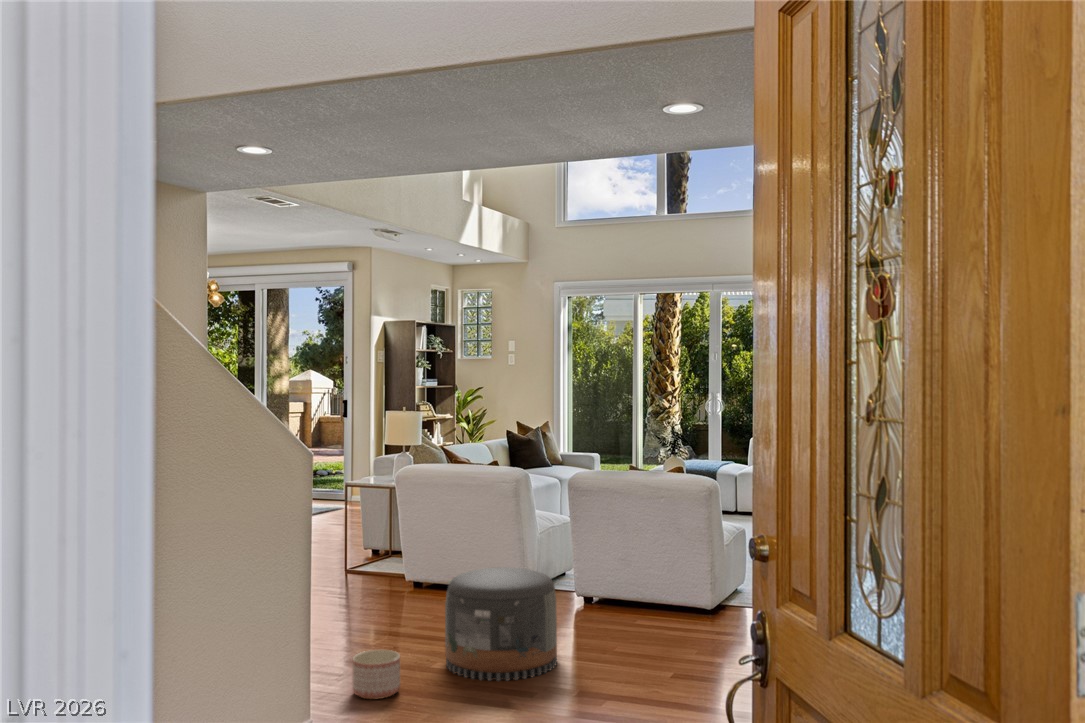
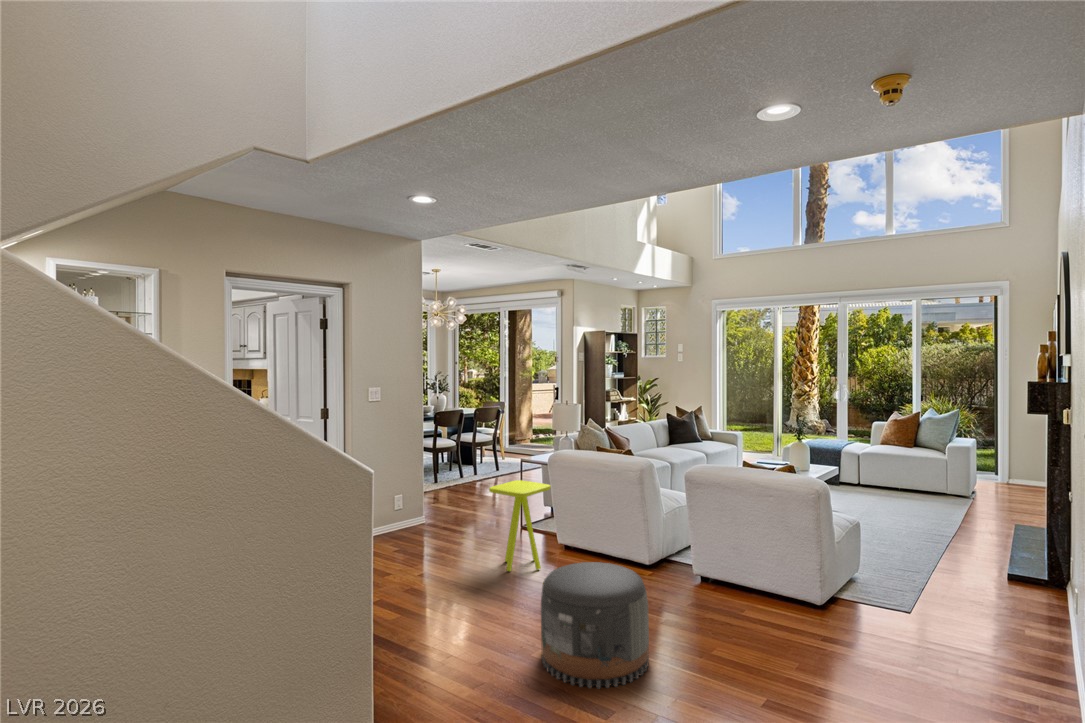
side table: none [334,503,409,610] -> present [489,480,551,571]
planter: present [352,650,400,699] -> none [439,641,484,696]

